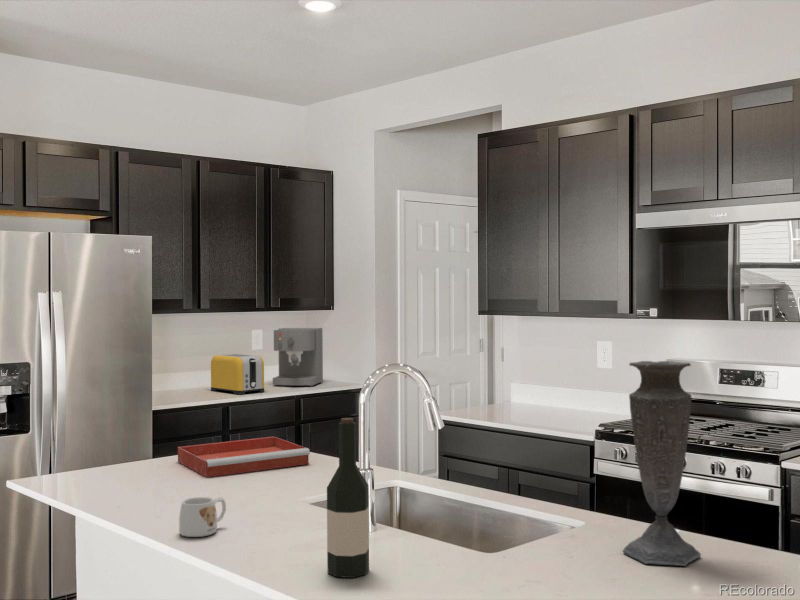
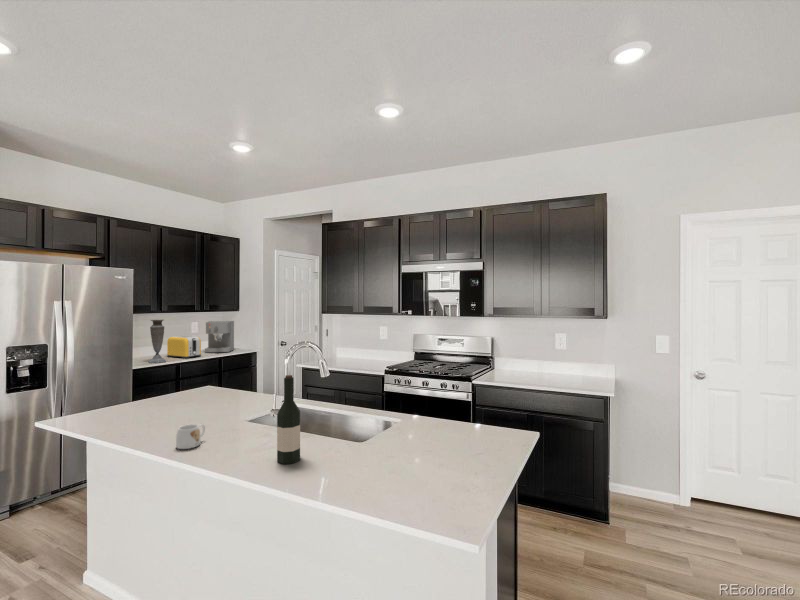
vase: present [623,361,701,566] -> present [148,319,166,363]
tray: present [178,437,310,477] -> none [160,383,244,410]

